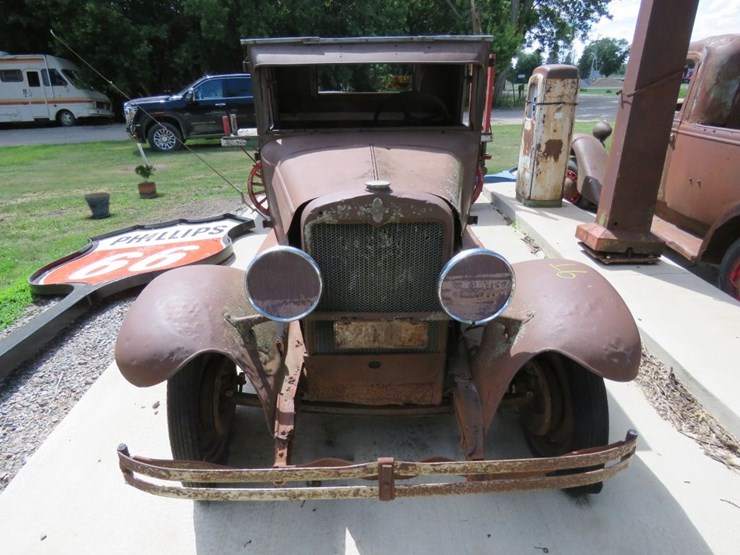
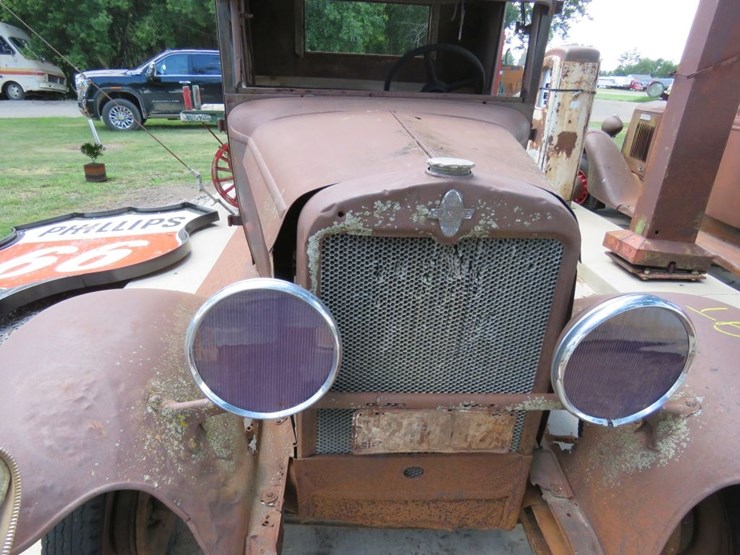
bucket: present [84,192,110,218] -> none [15,173,47,203]

